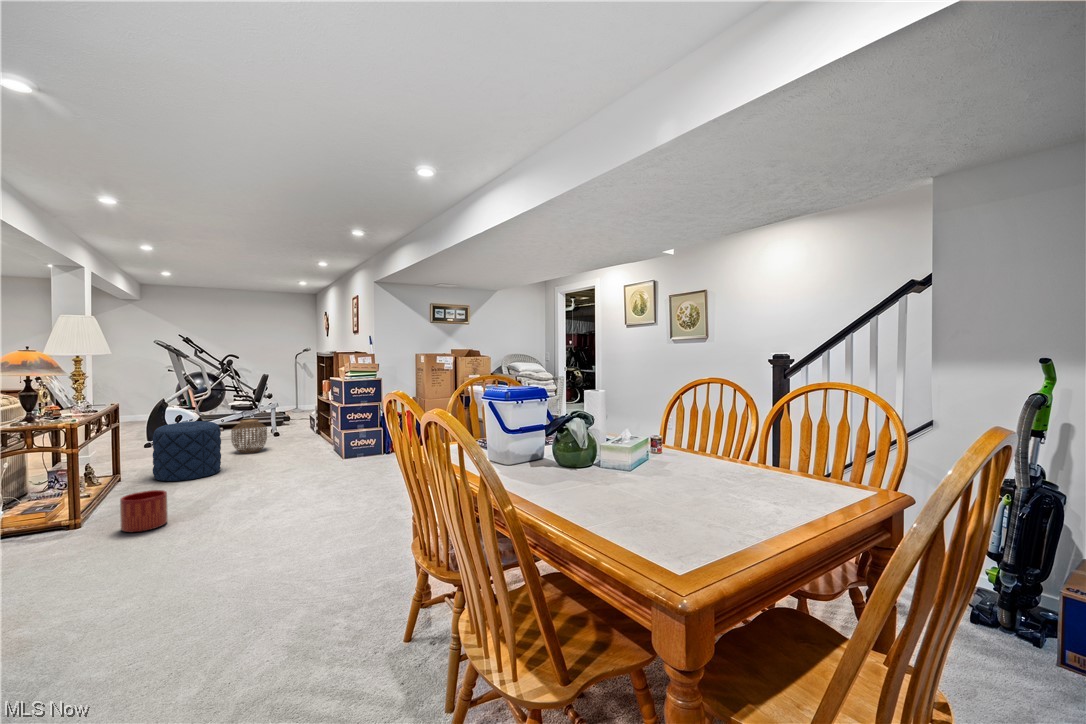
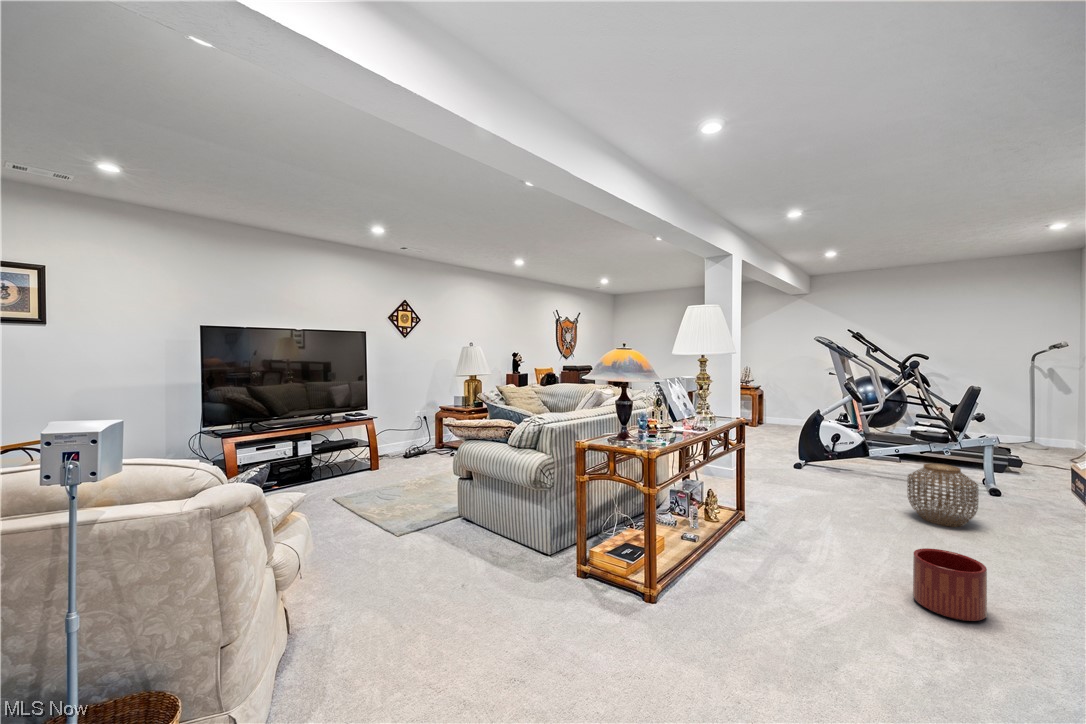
pouf: present [153,421,221,481] -> none [778,456,883,561]
planter: present [120,490,168,532] -> present [913,548,987,621]

